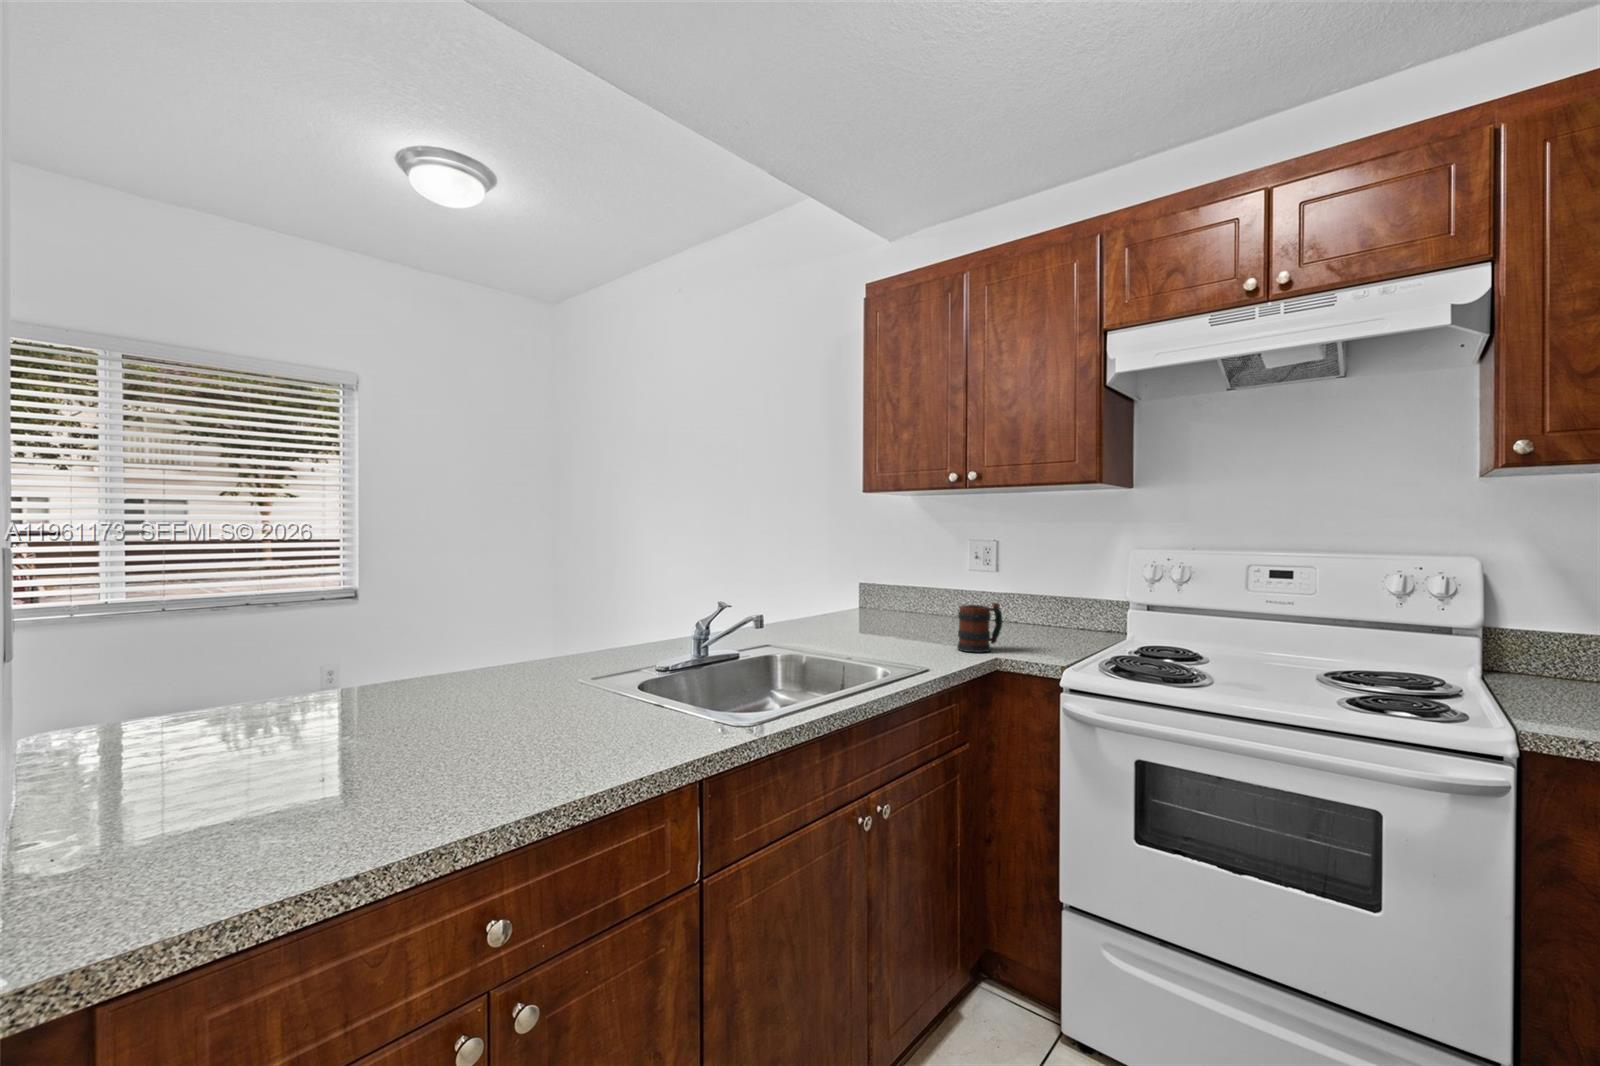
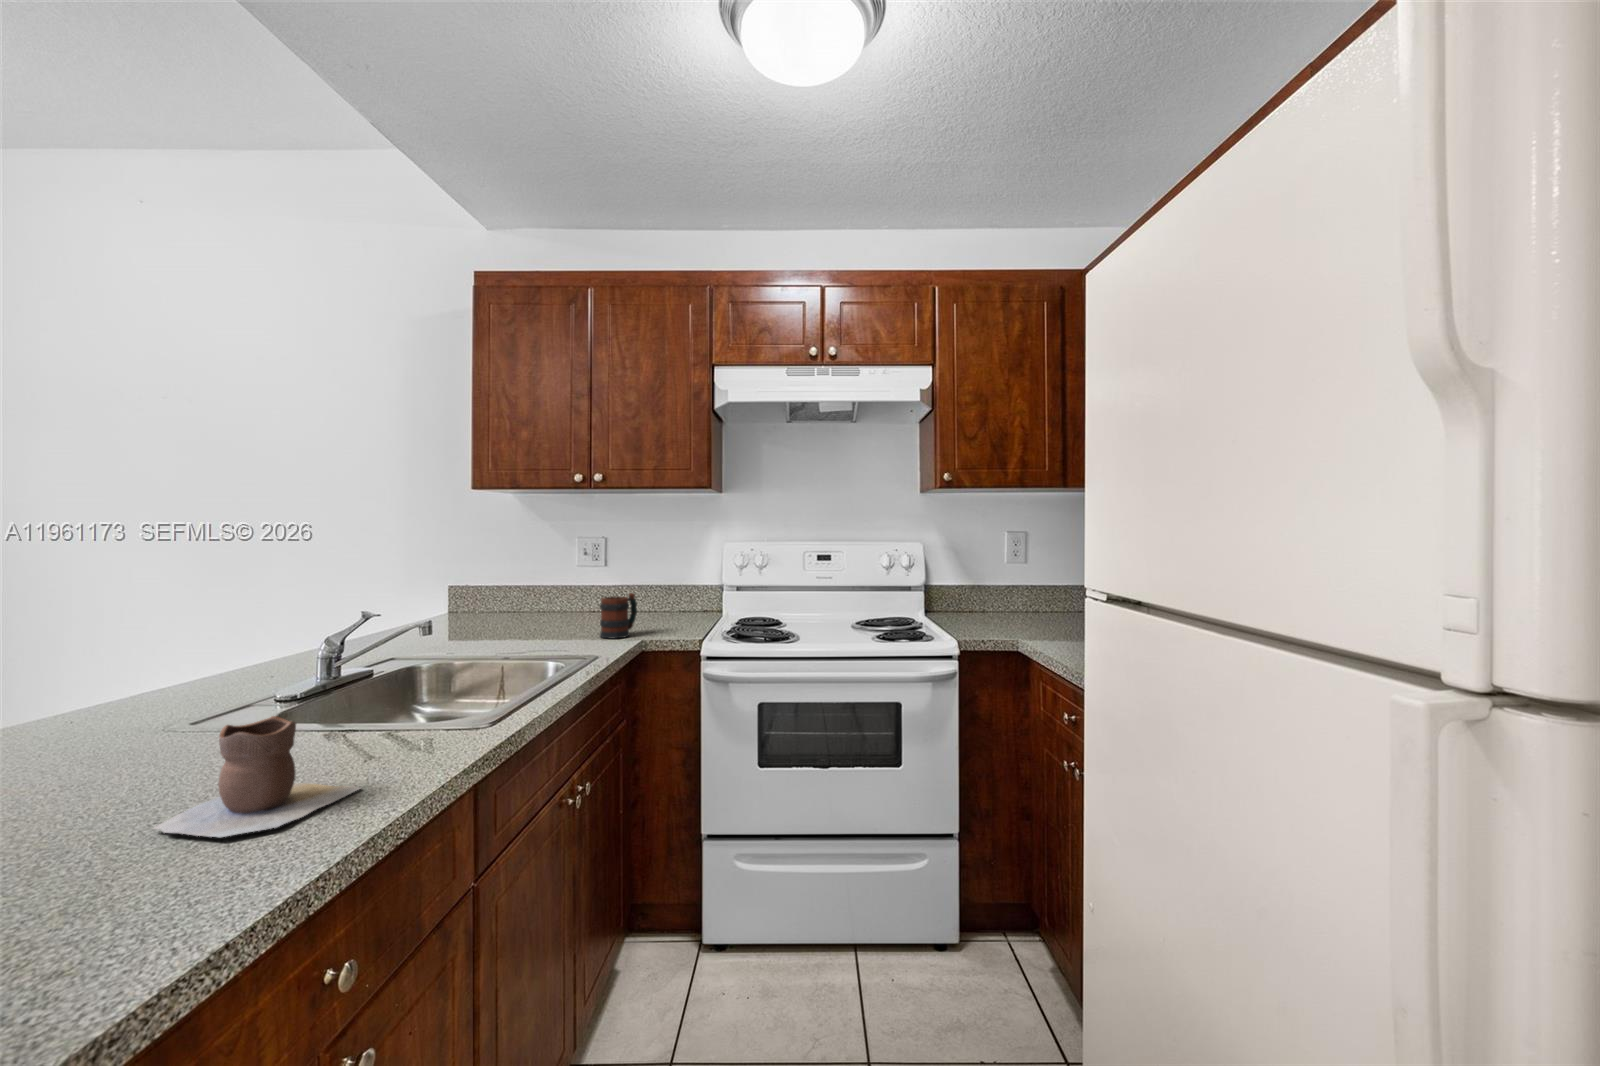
vase: none [440,684,586,782] -> present [154,716,361,837]

